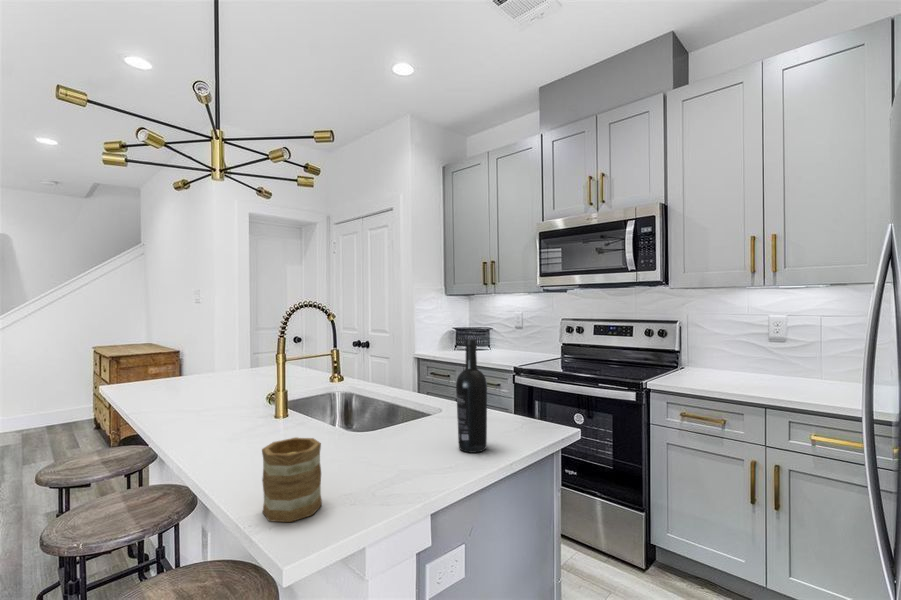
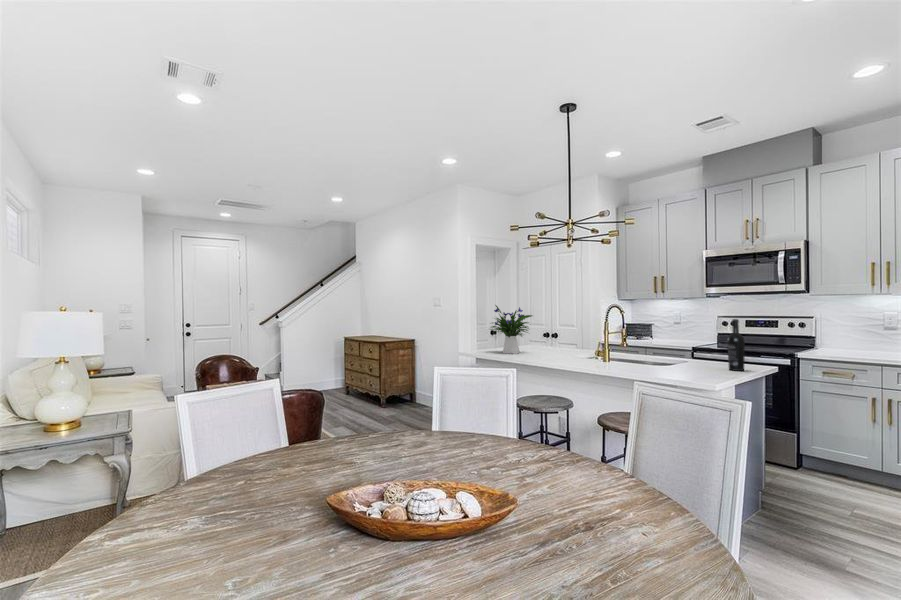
flower arrangement: none [137,306,235,391] -> present [491,305,532,354]
mug: present [262,437,322,522] -> none [683,353,710,379]

